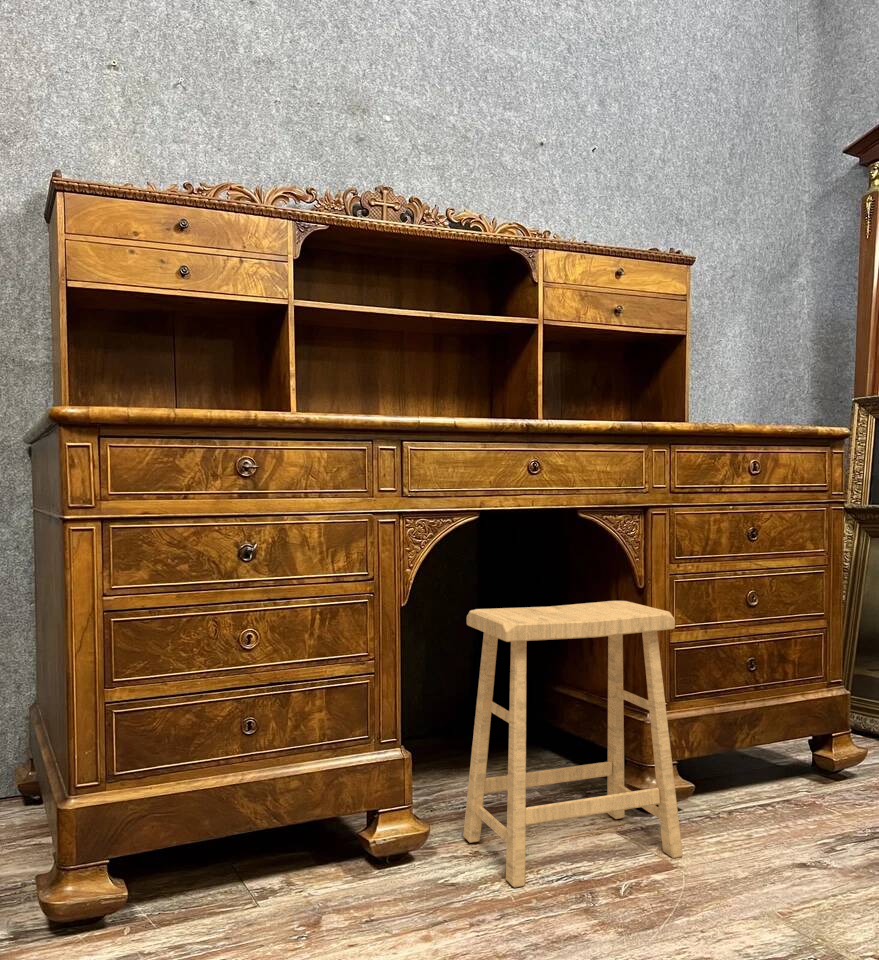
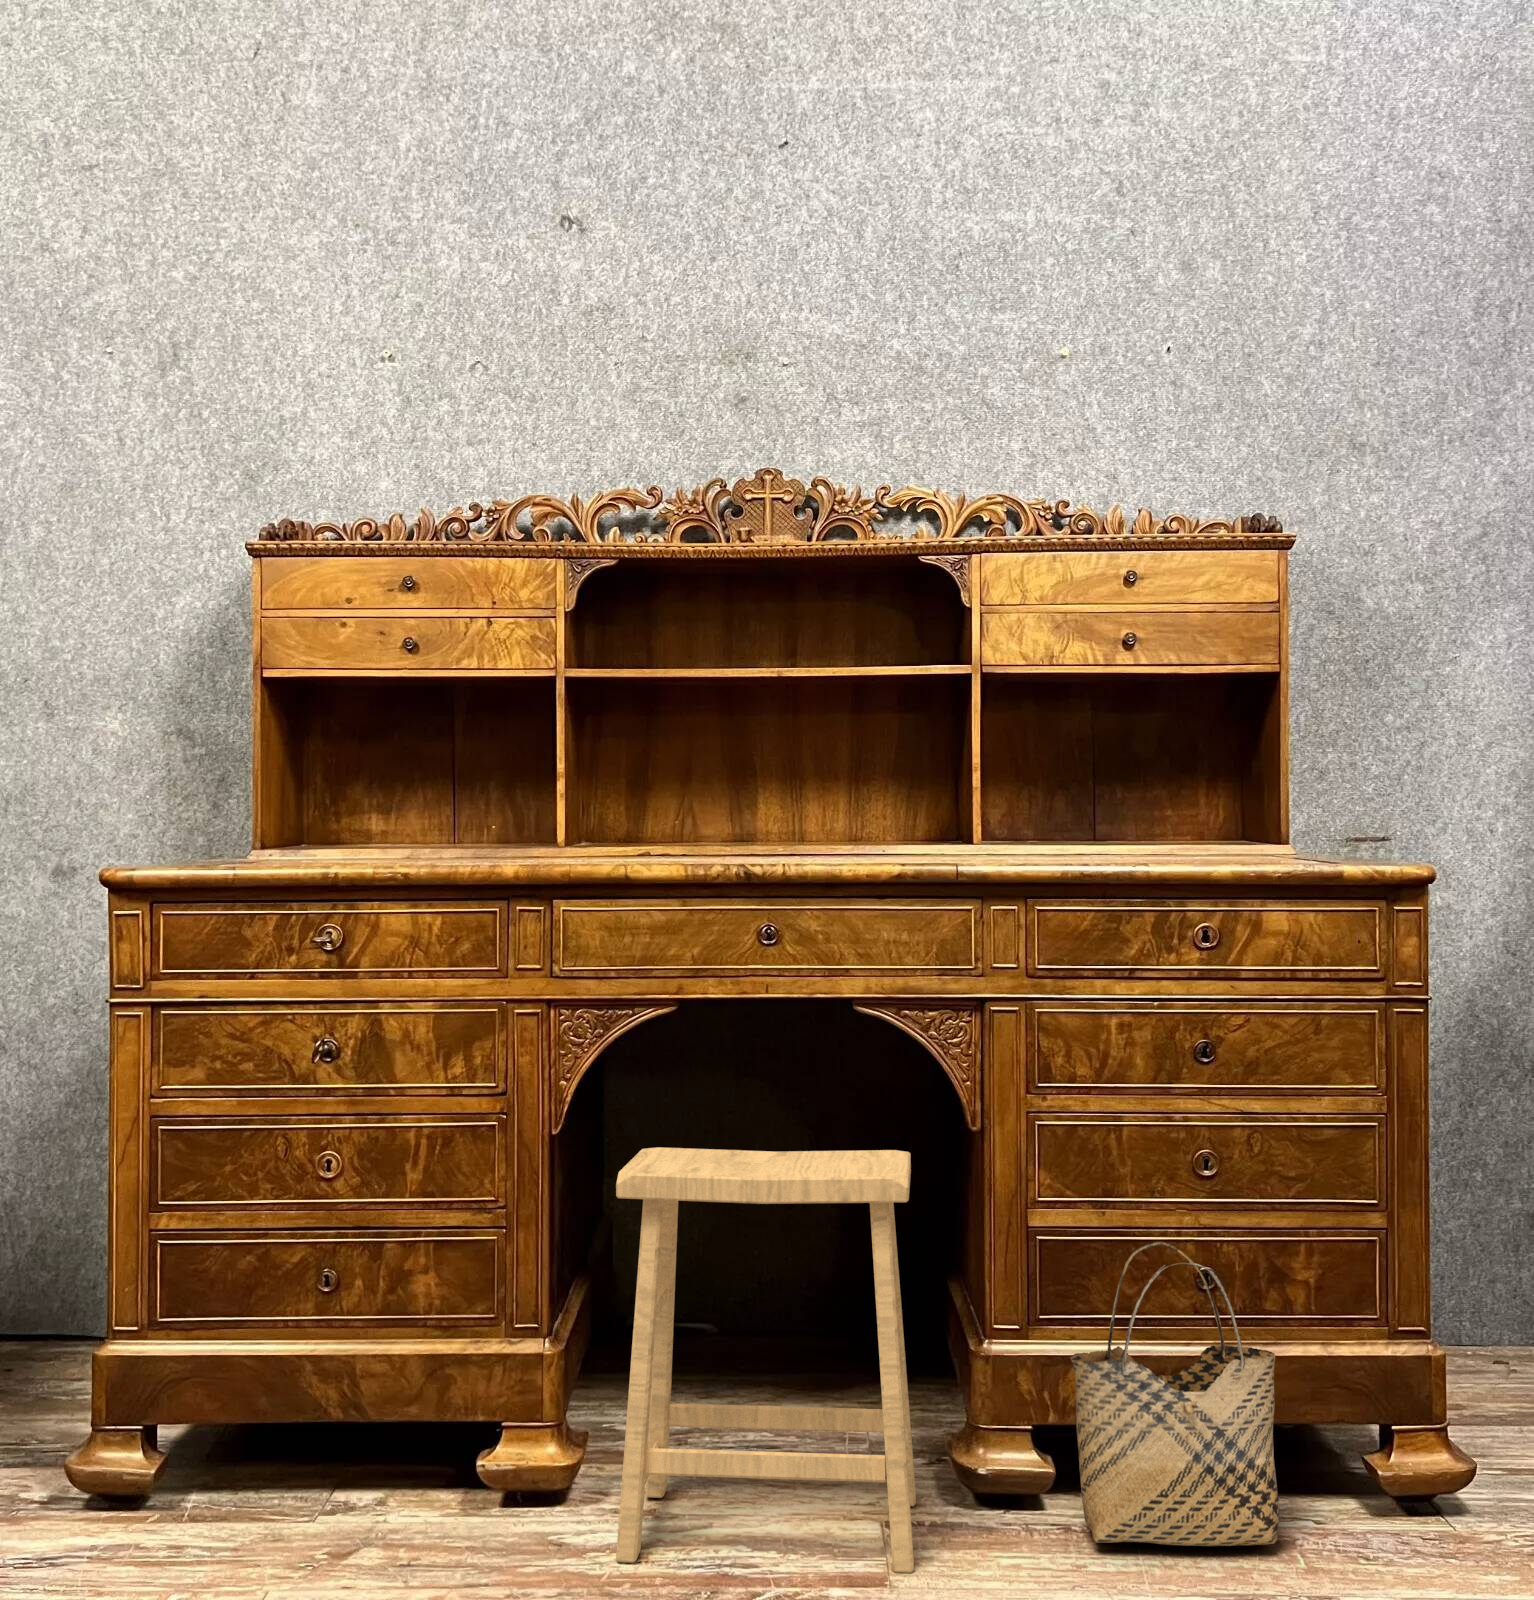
woven basket: none [725,643,829,819] -> present [1070,1241,1279,1546]

